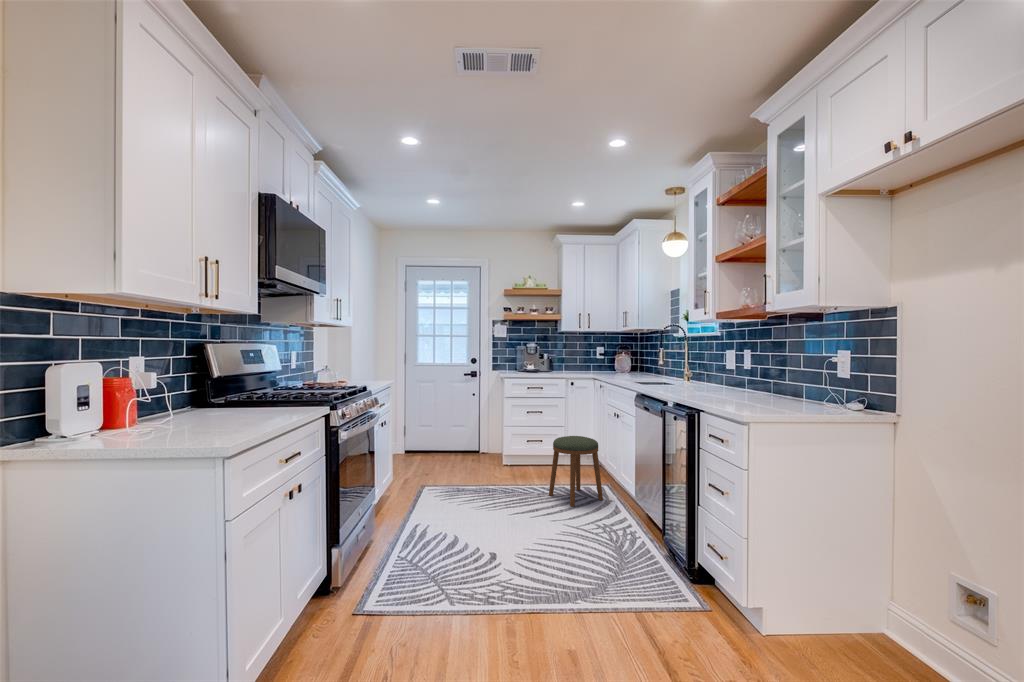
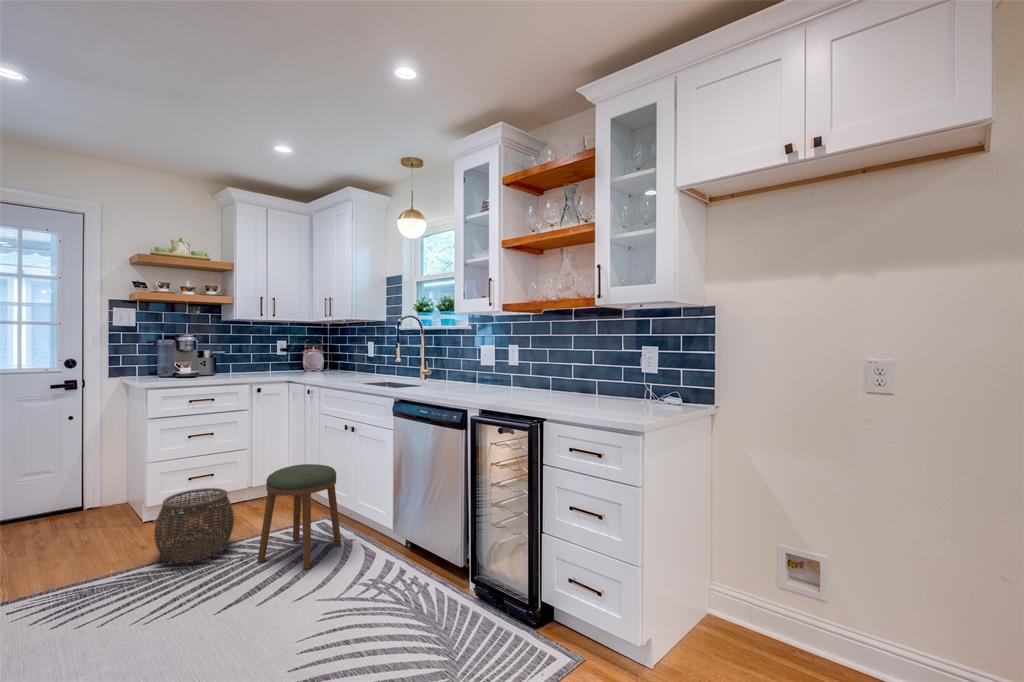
woven basket: none [502,442,543,486] -> present [154,488,234,564]

